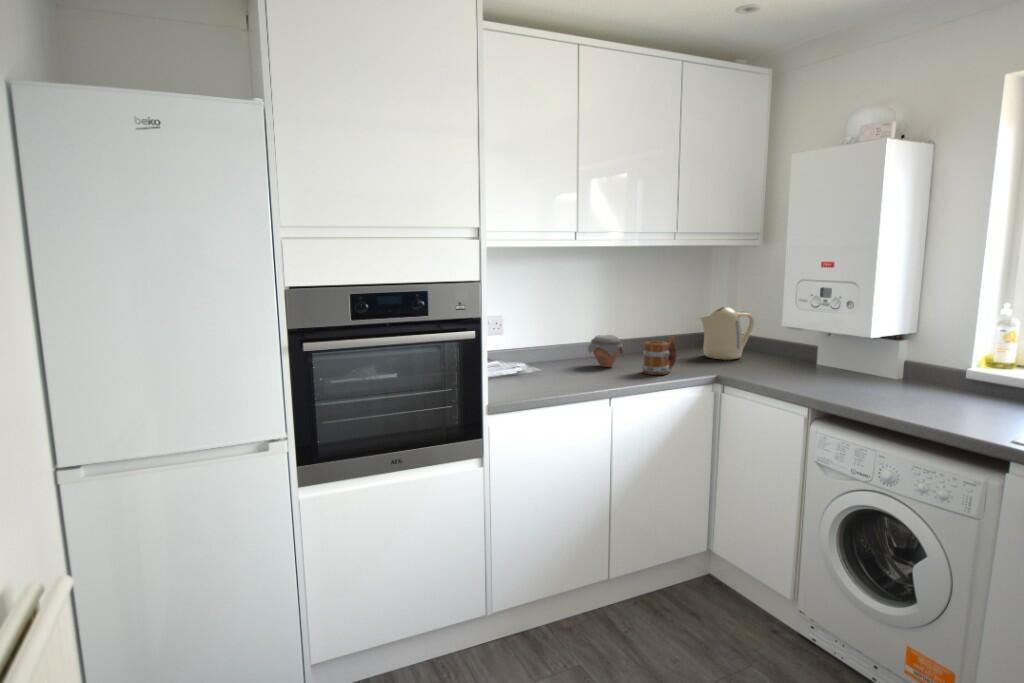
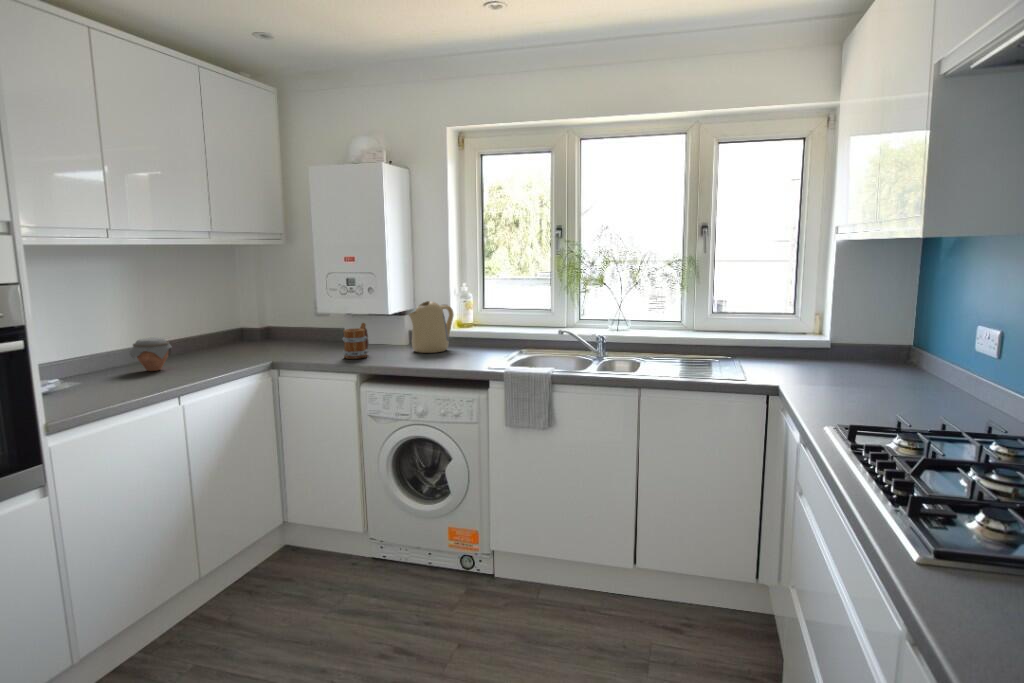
kettle: present [700,307,754,360] -> present [409,301,454,353]
mug: present [642,336,676,375] -> present [342,323,368,359]

